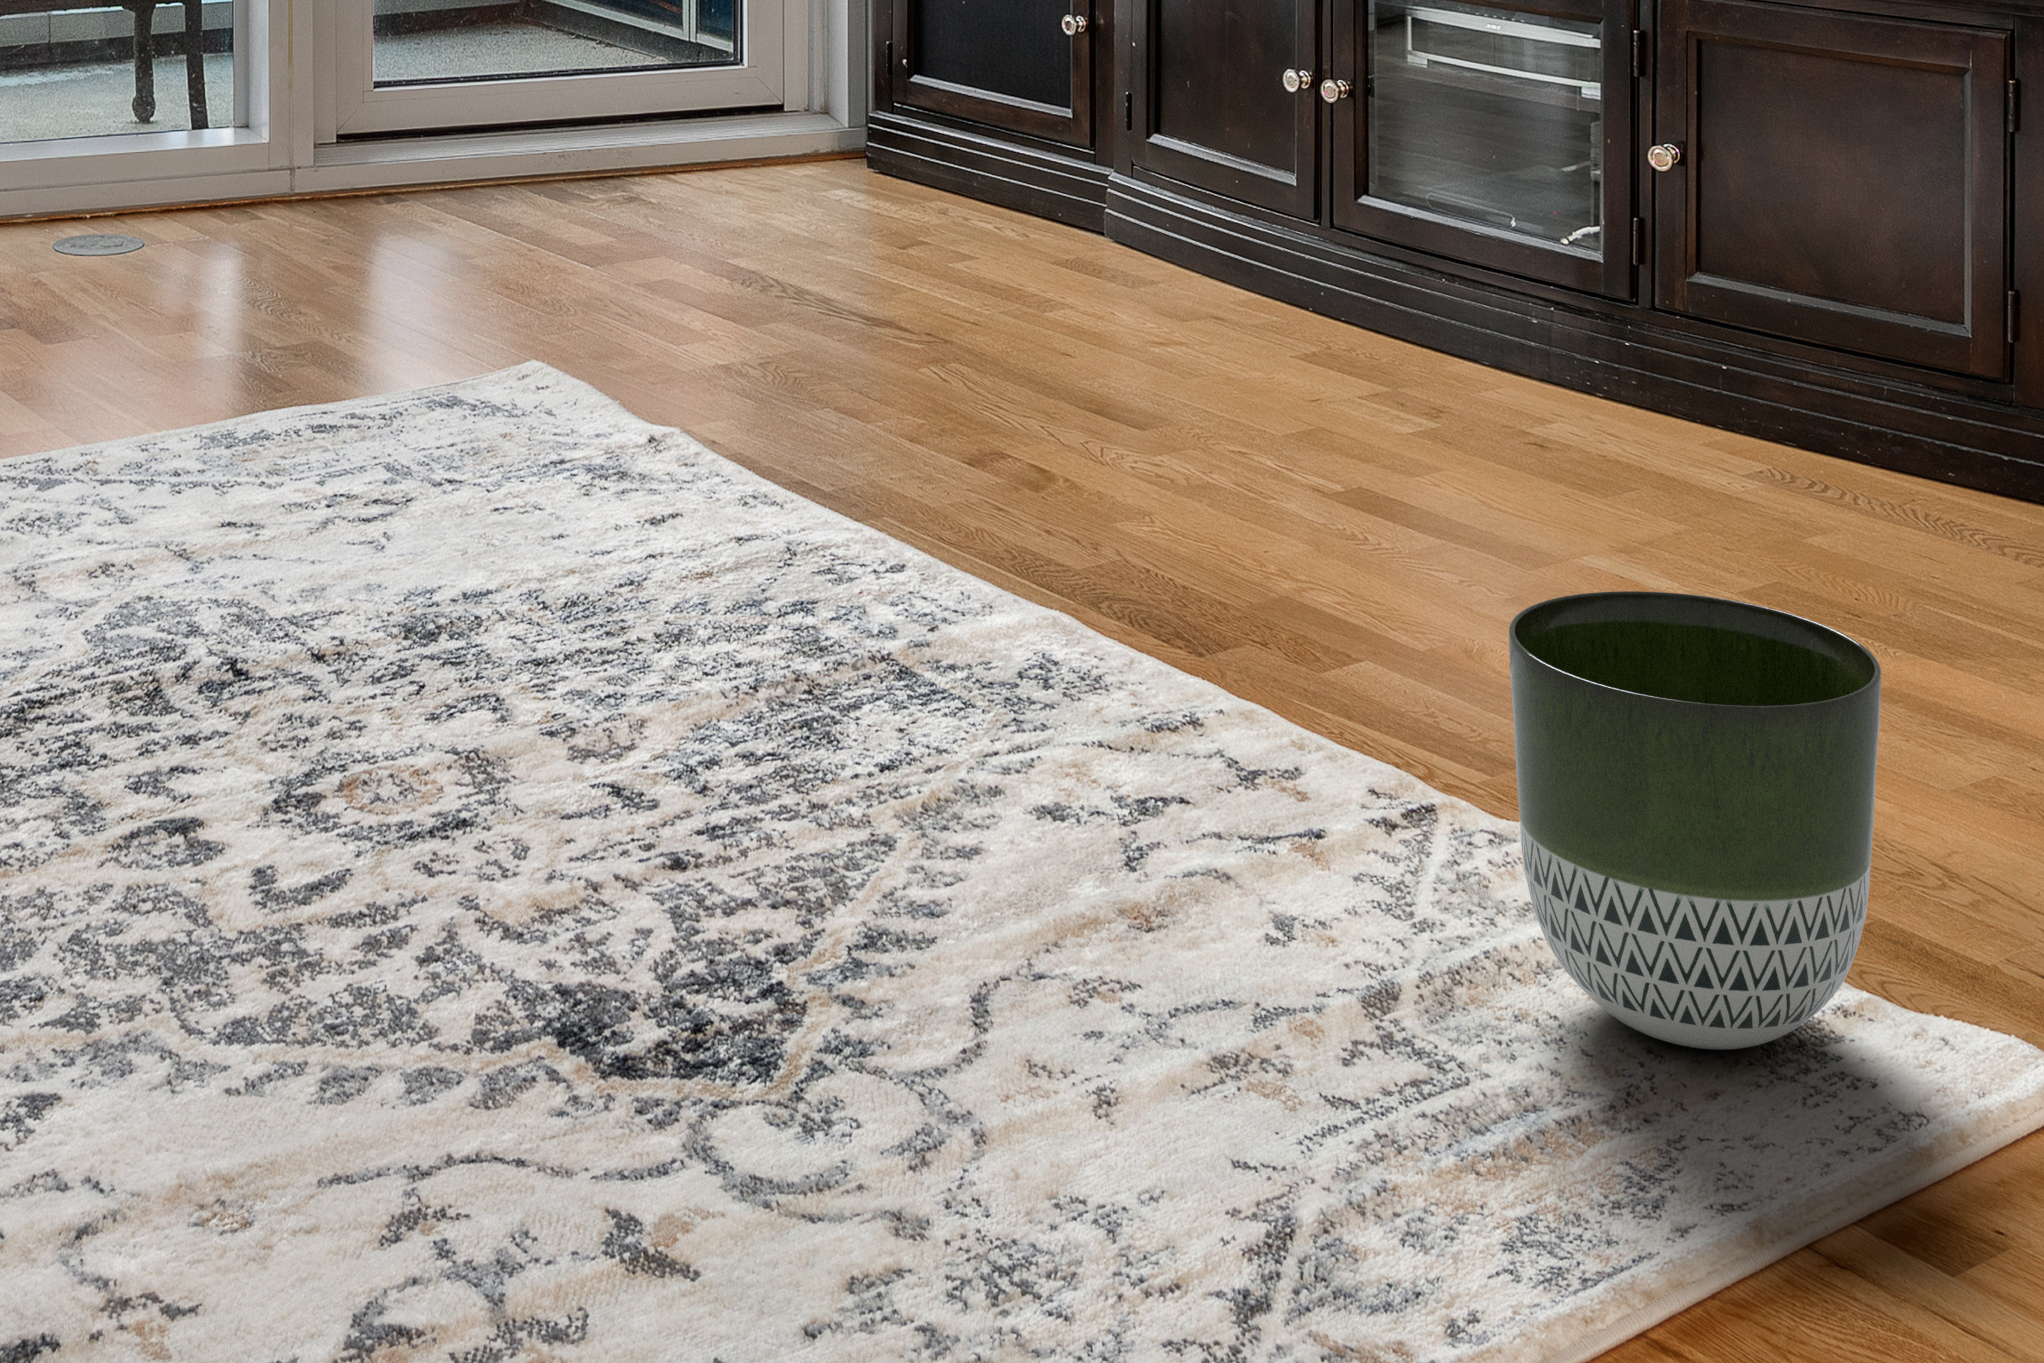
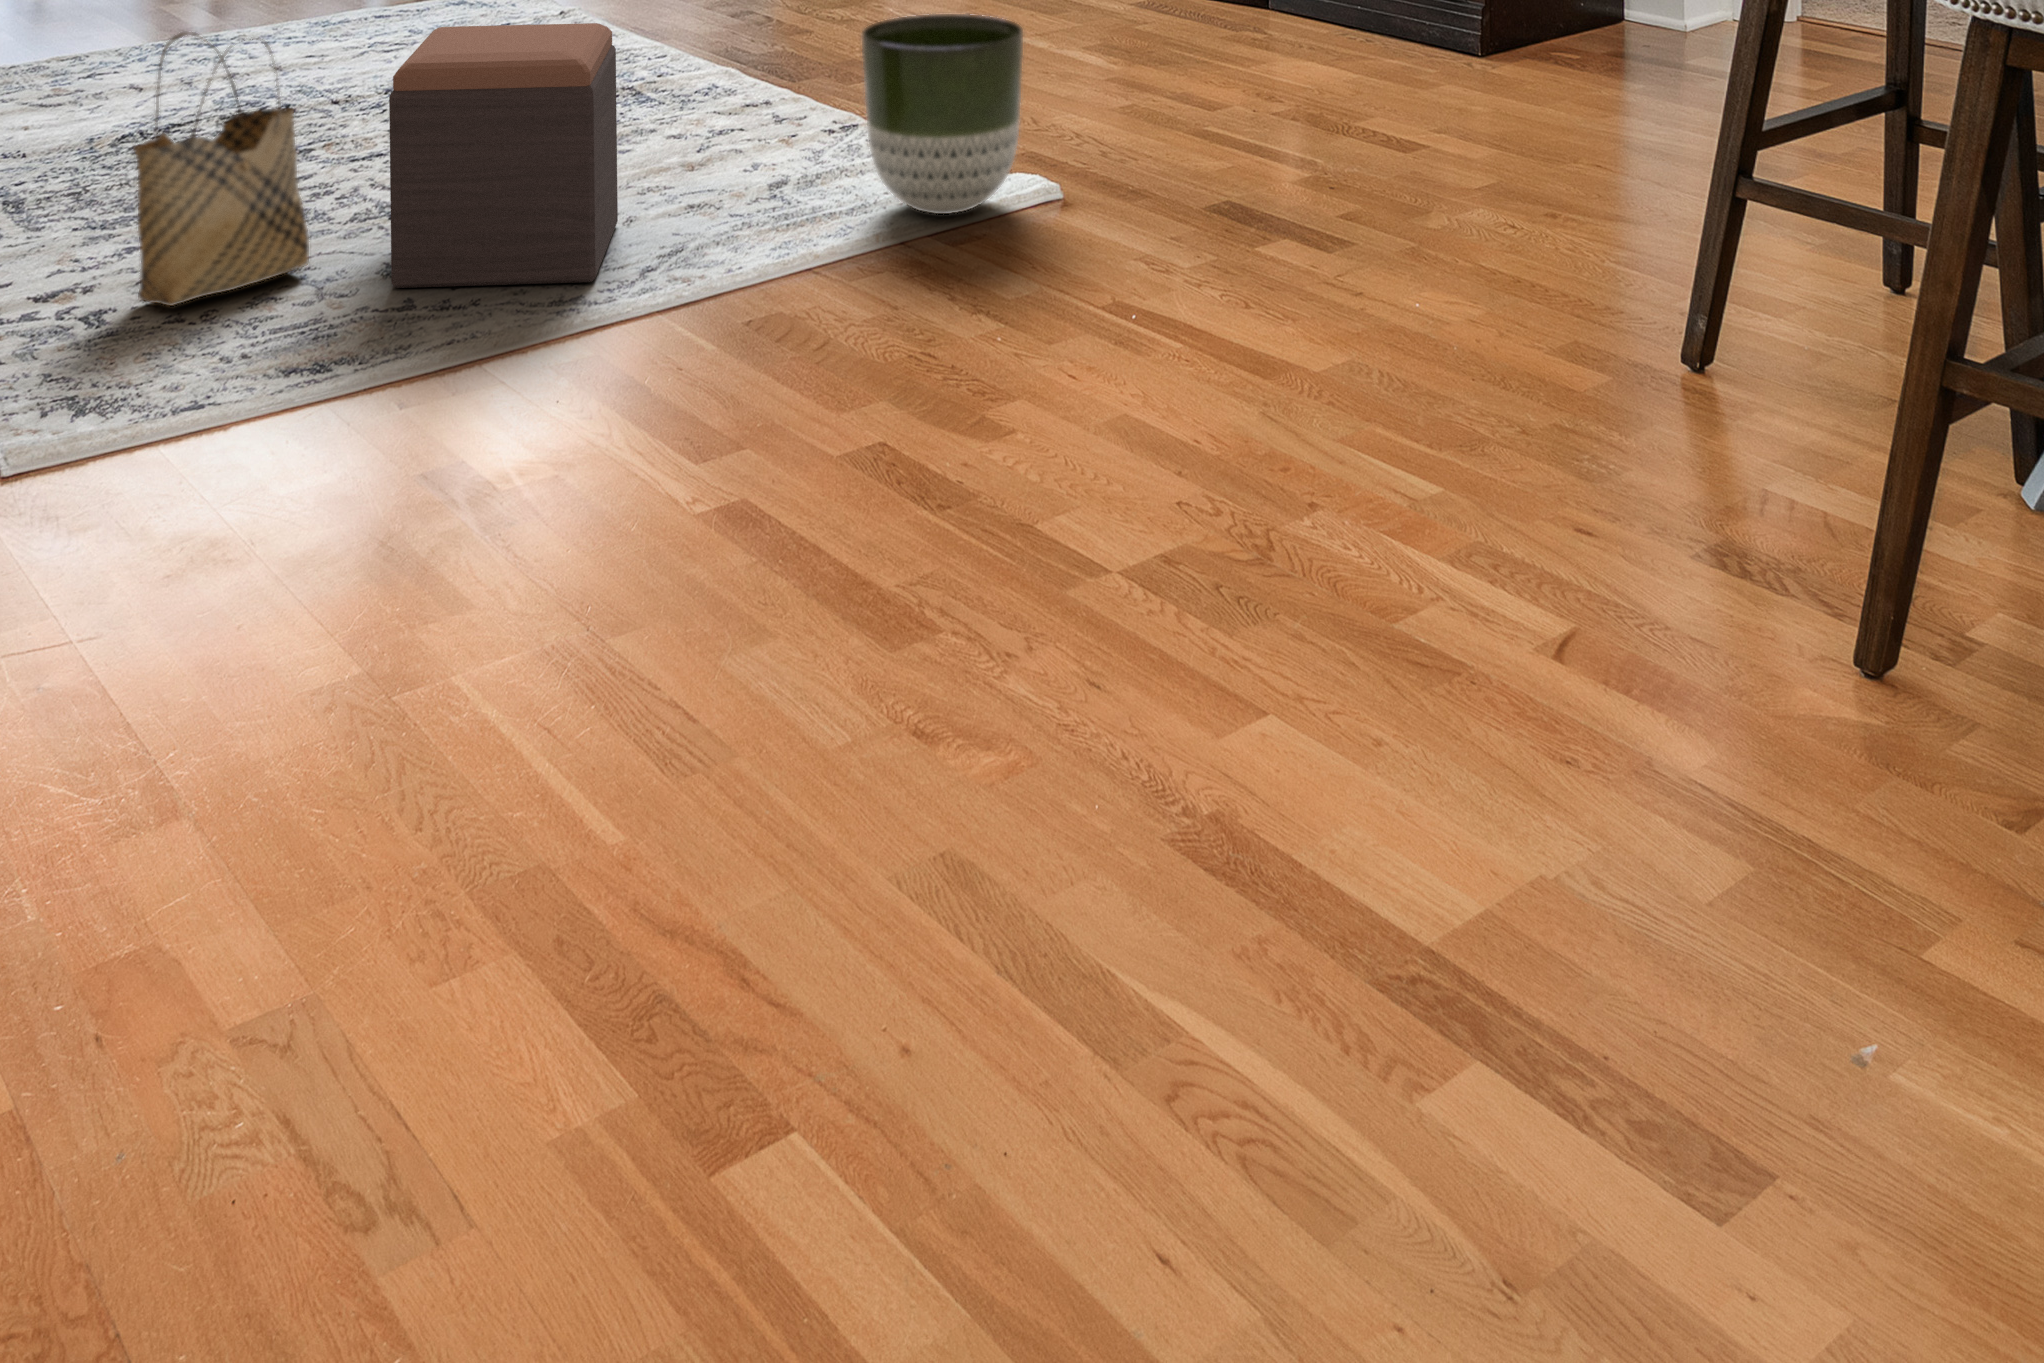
footstool: none [599,594,1040,1213] -> present [389,23,618,288]
woven basket: none [81,608,411,1227] -> present [134,32,309,306]

